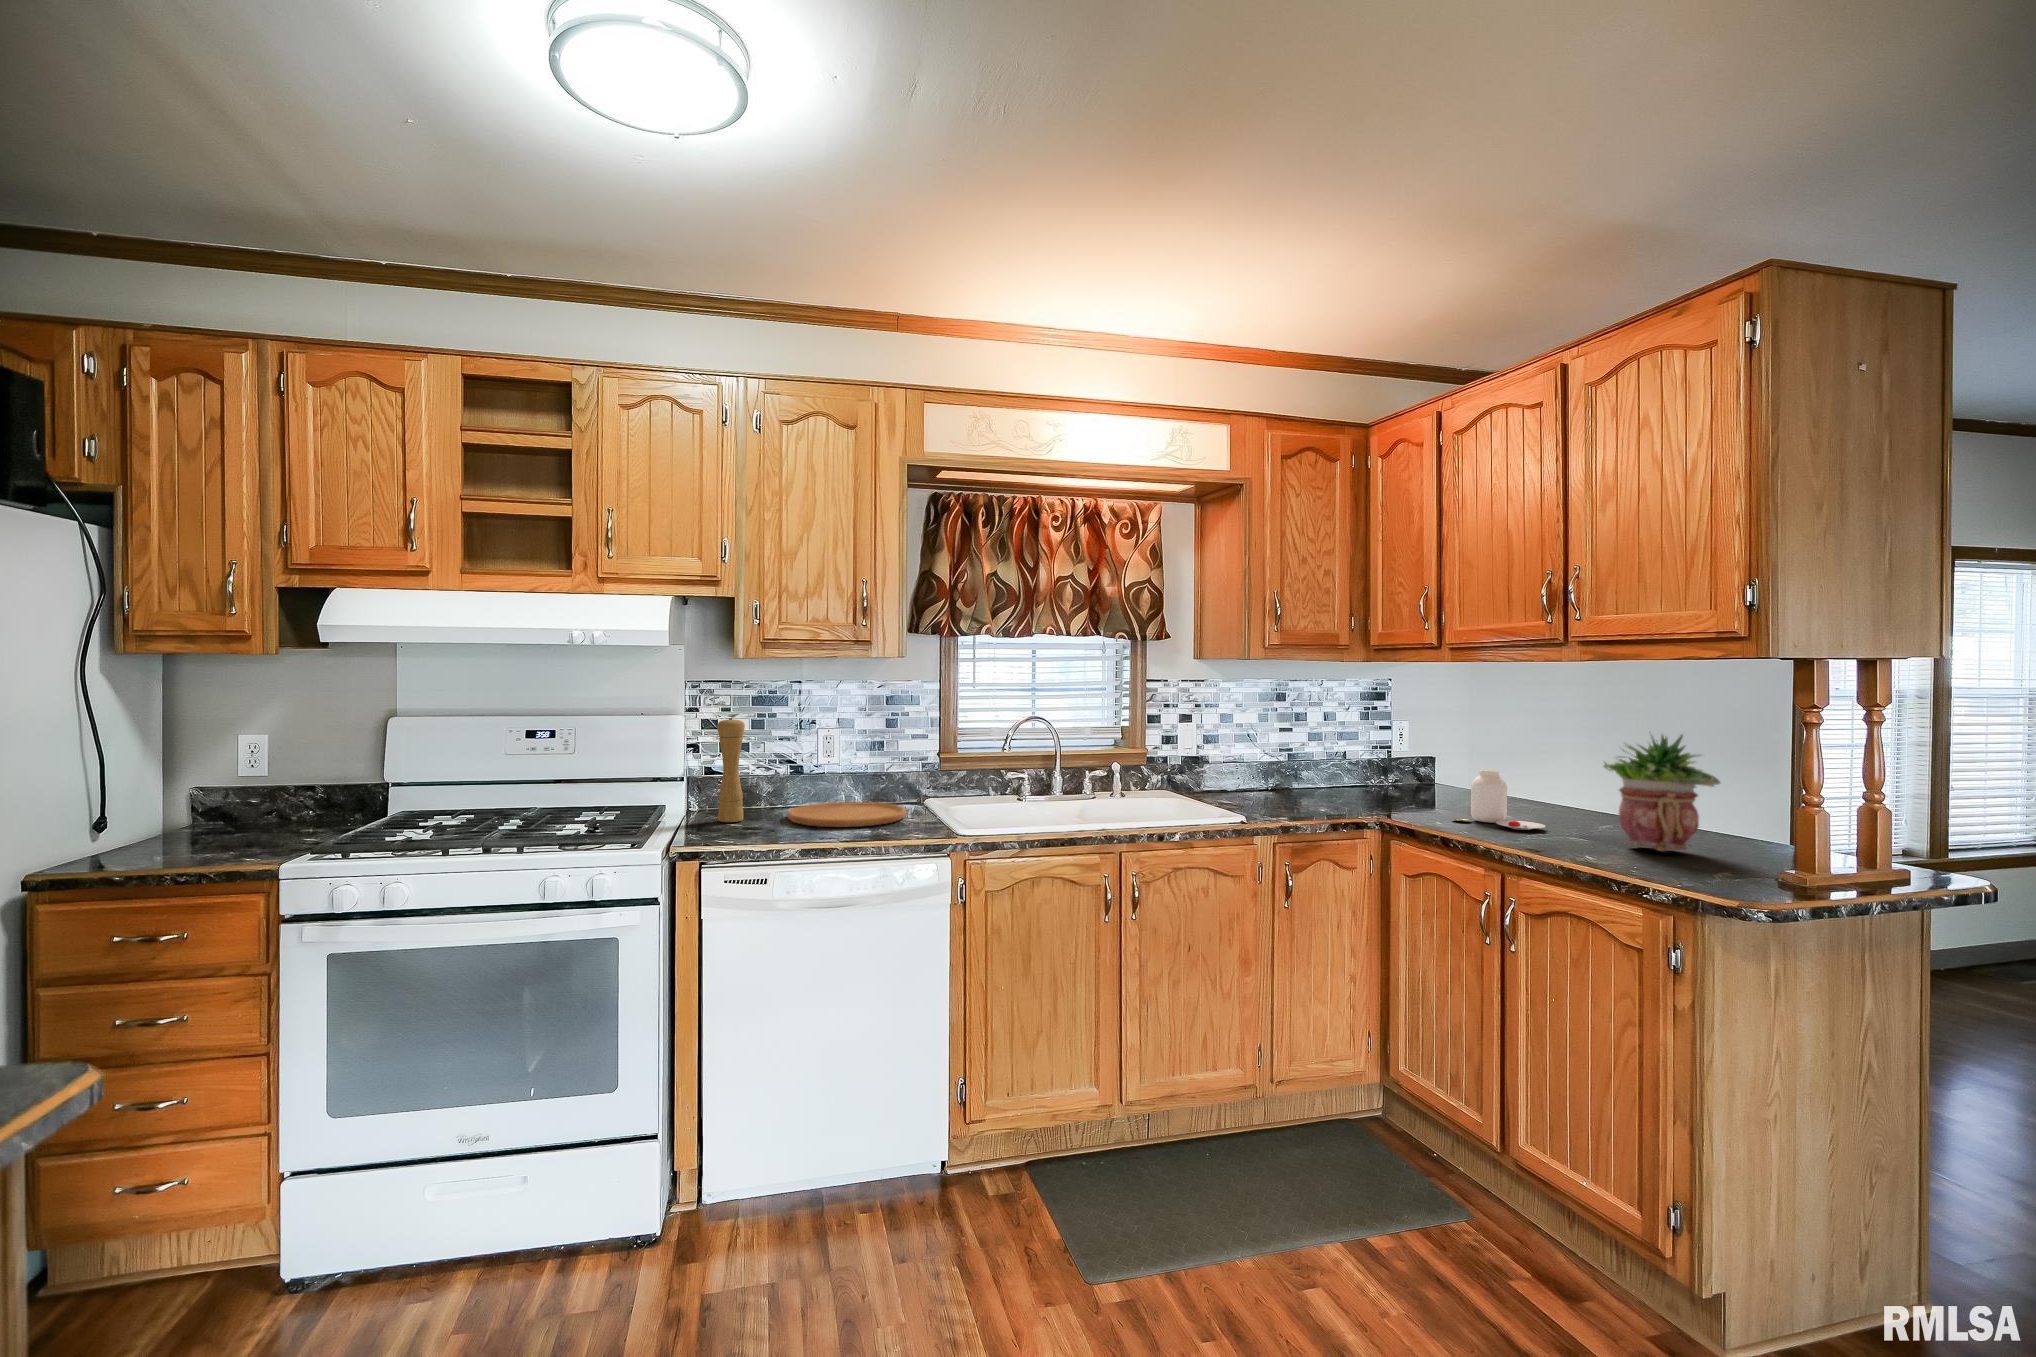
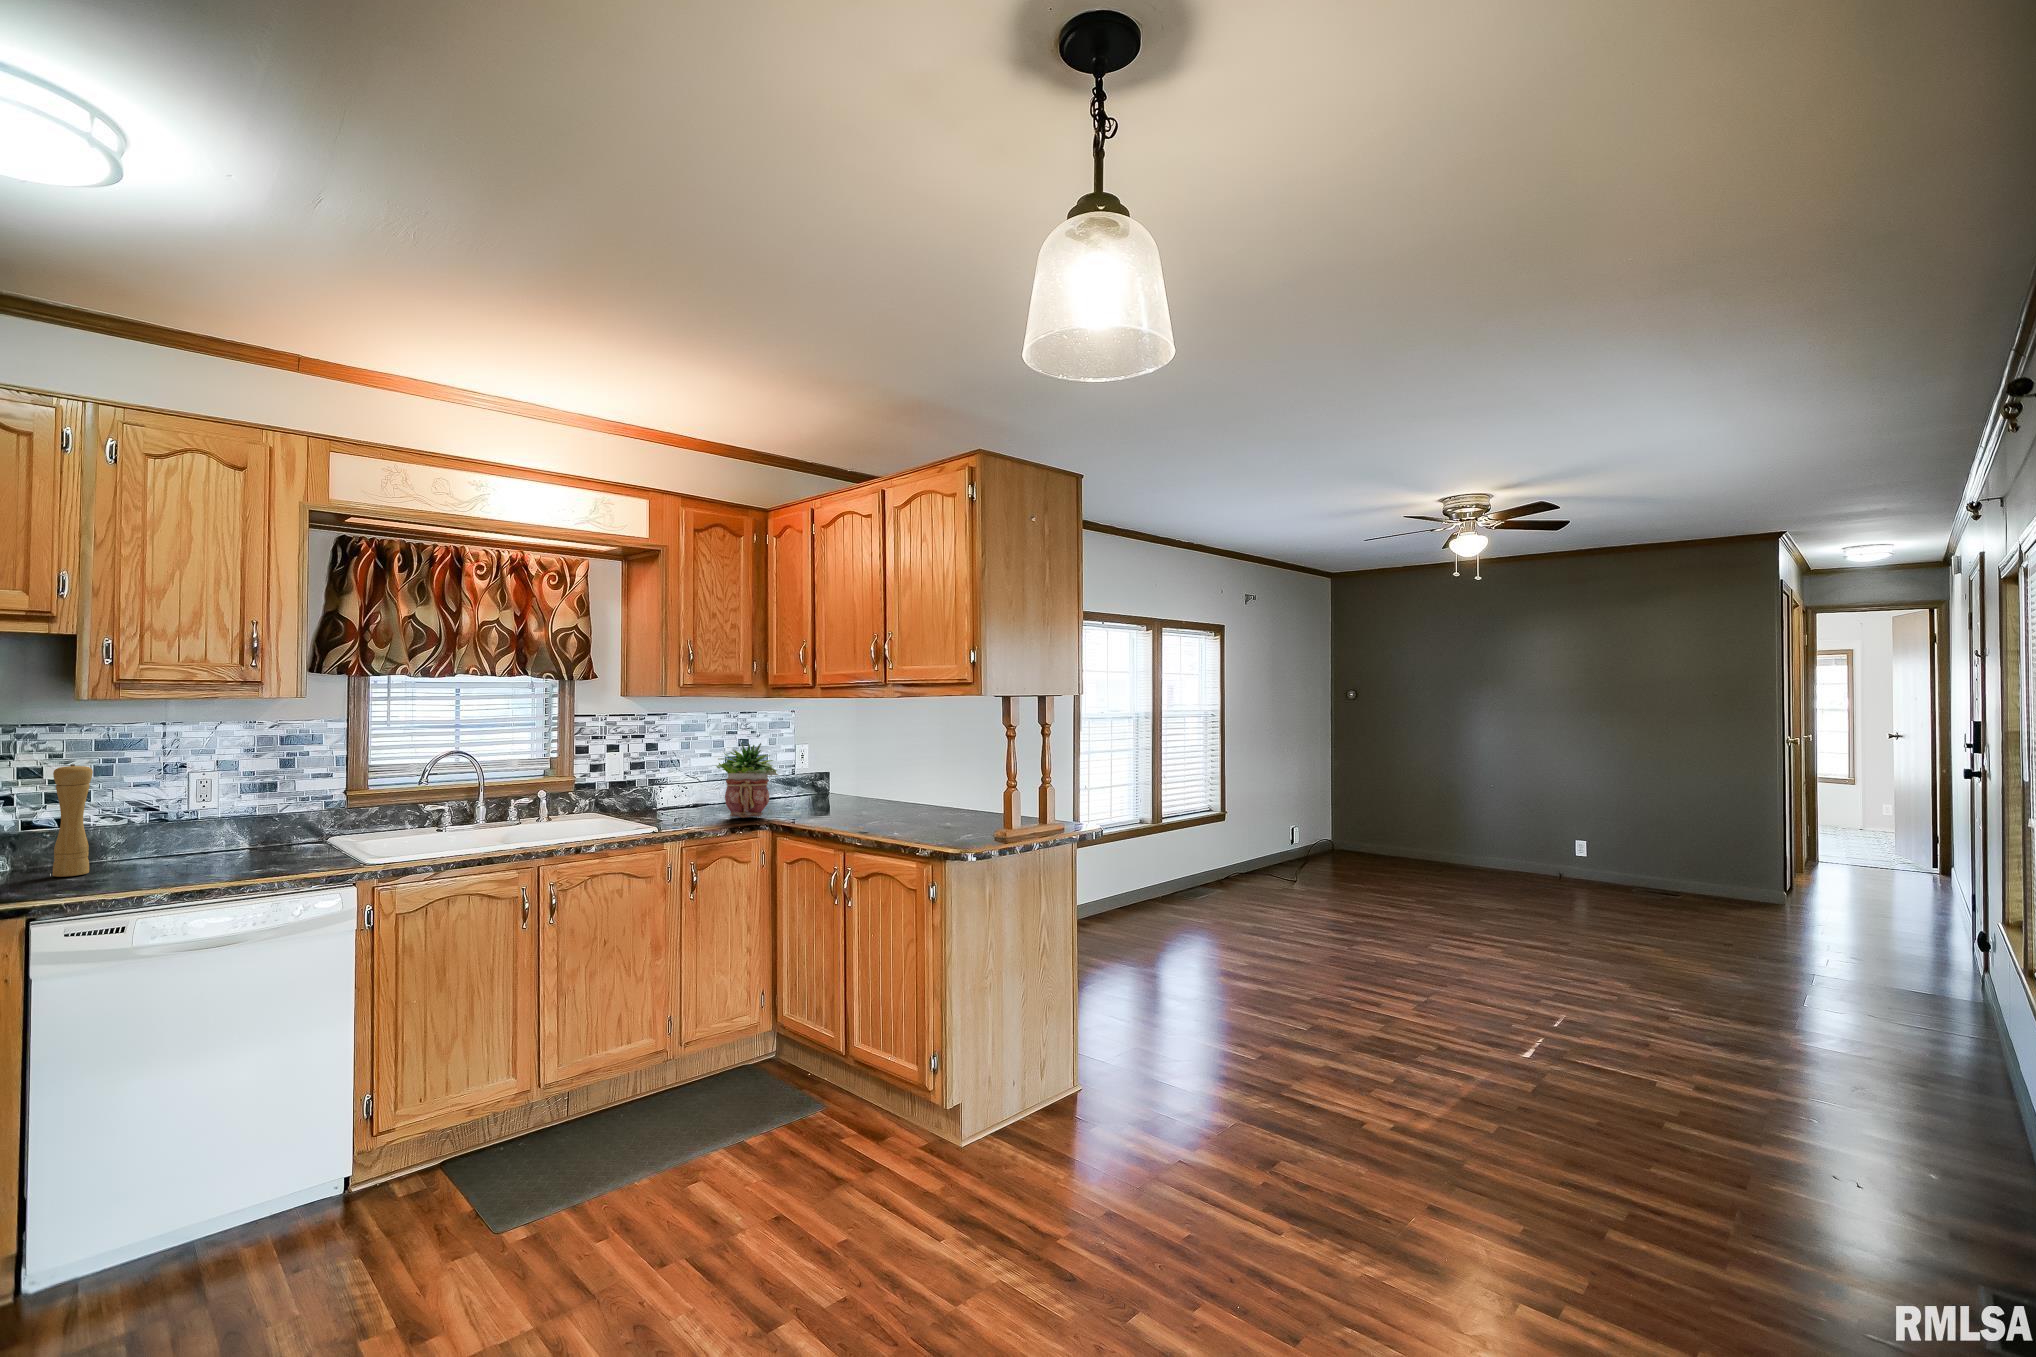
potted plant: present [1604,735,1720,852] -> present [716,743,778,818]
jar: present [1453,770,1545,830] -> none [822,779,883,821]
cutting board: present [787,802,906,827] -> none [151,844,305,870]

